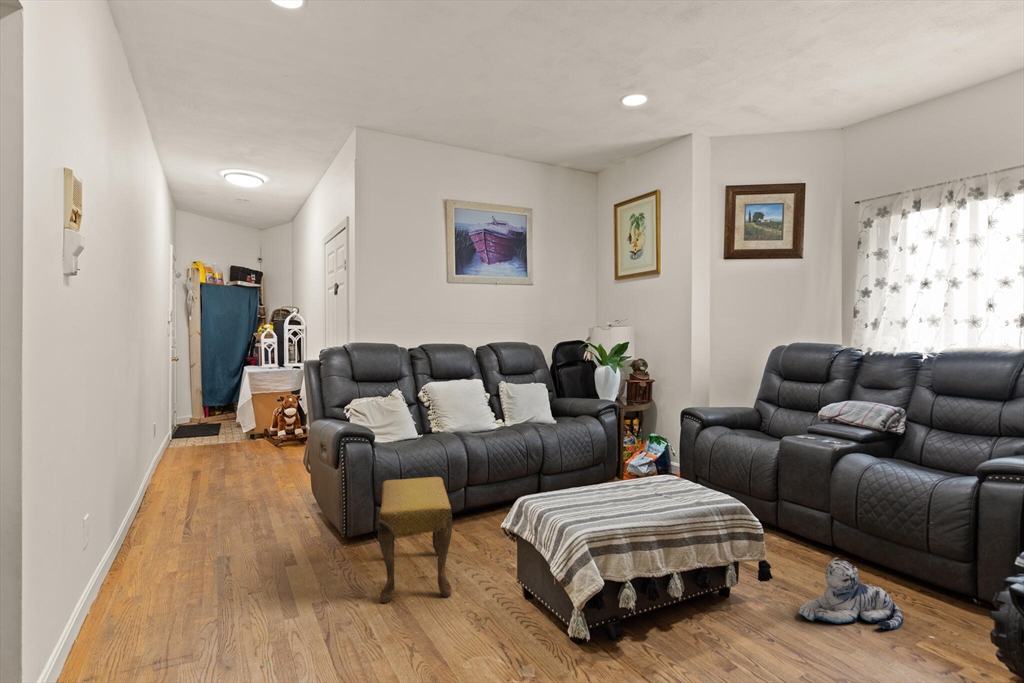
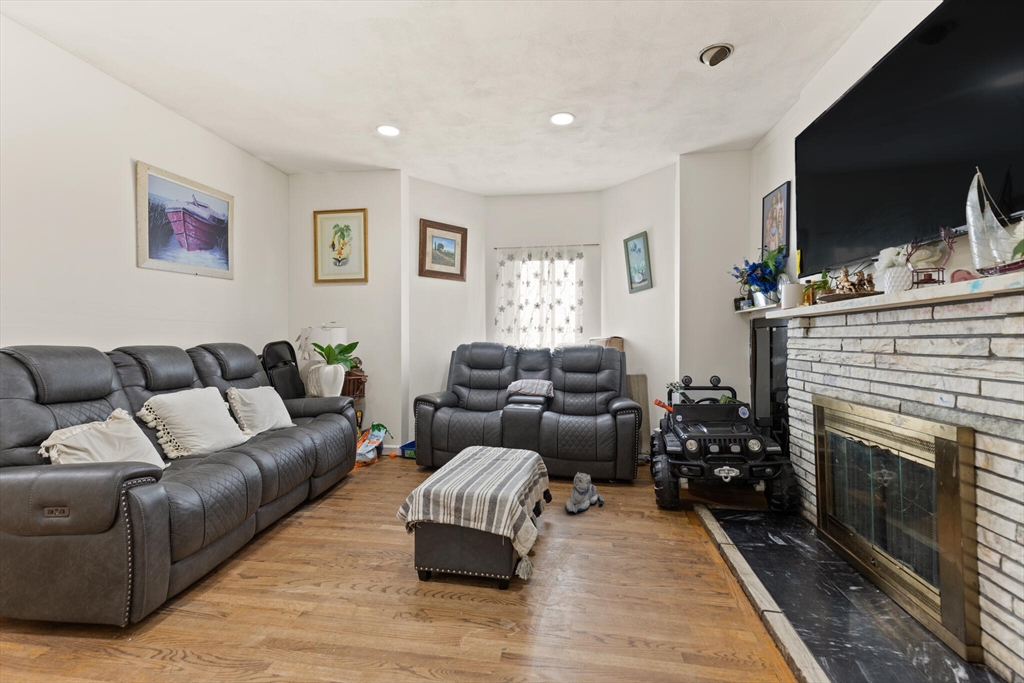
footstool: present [378,477,452,603] -> none [228,492,365,641]

